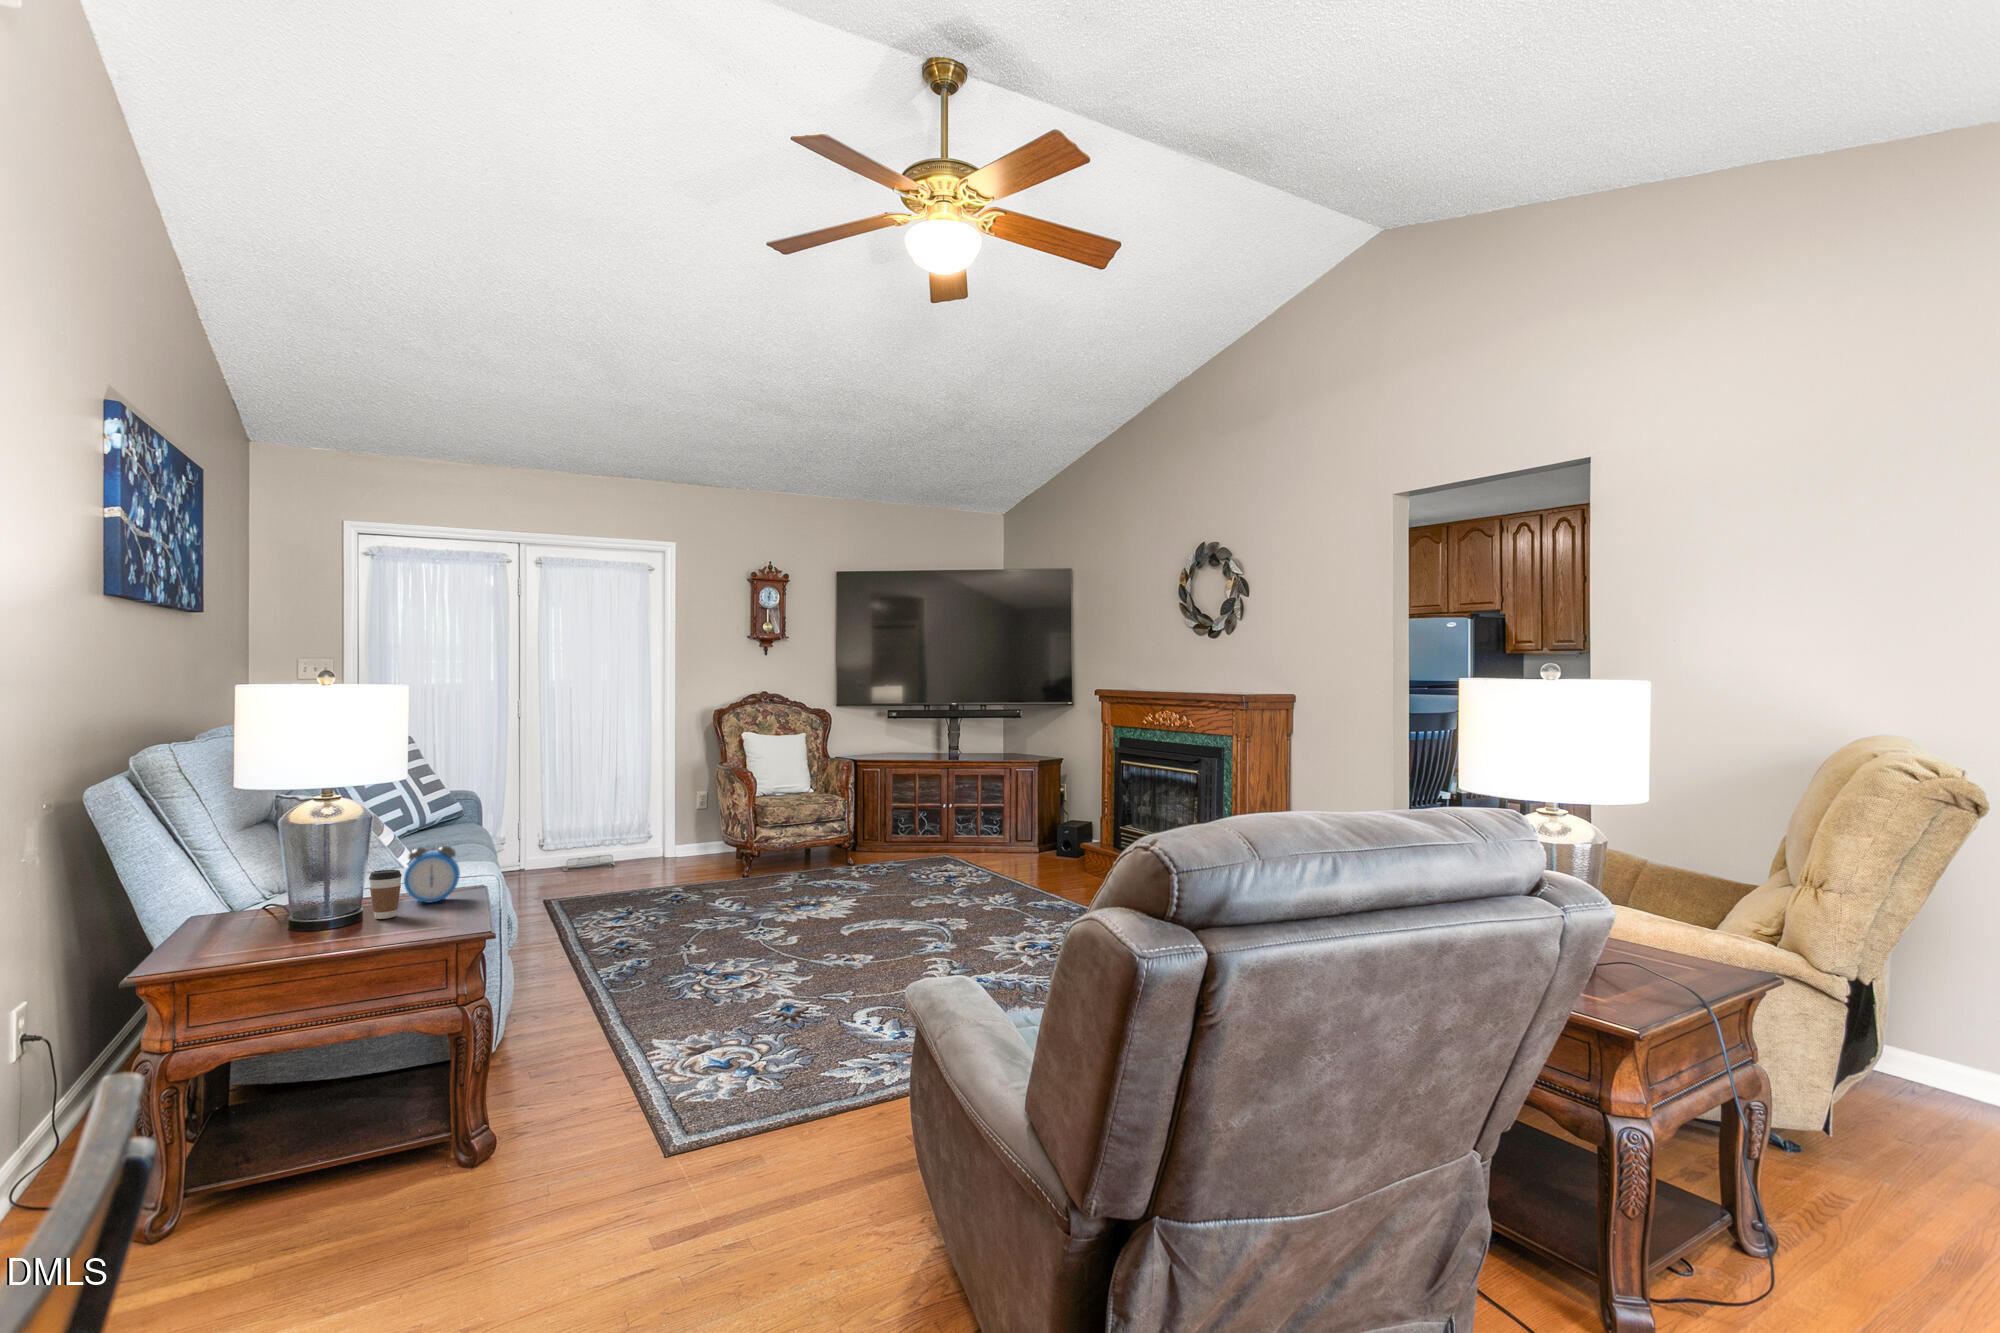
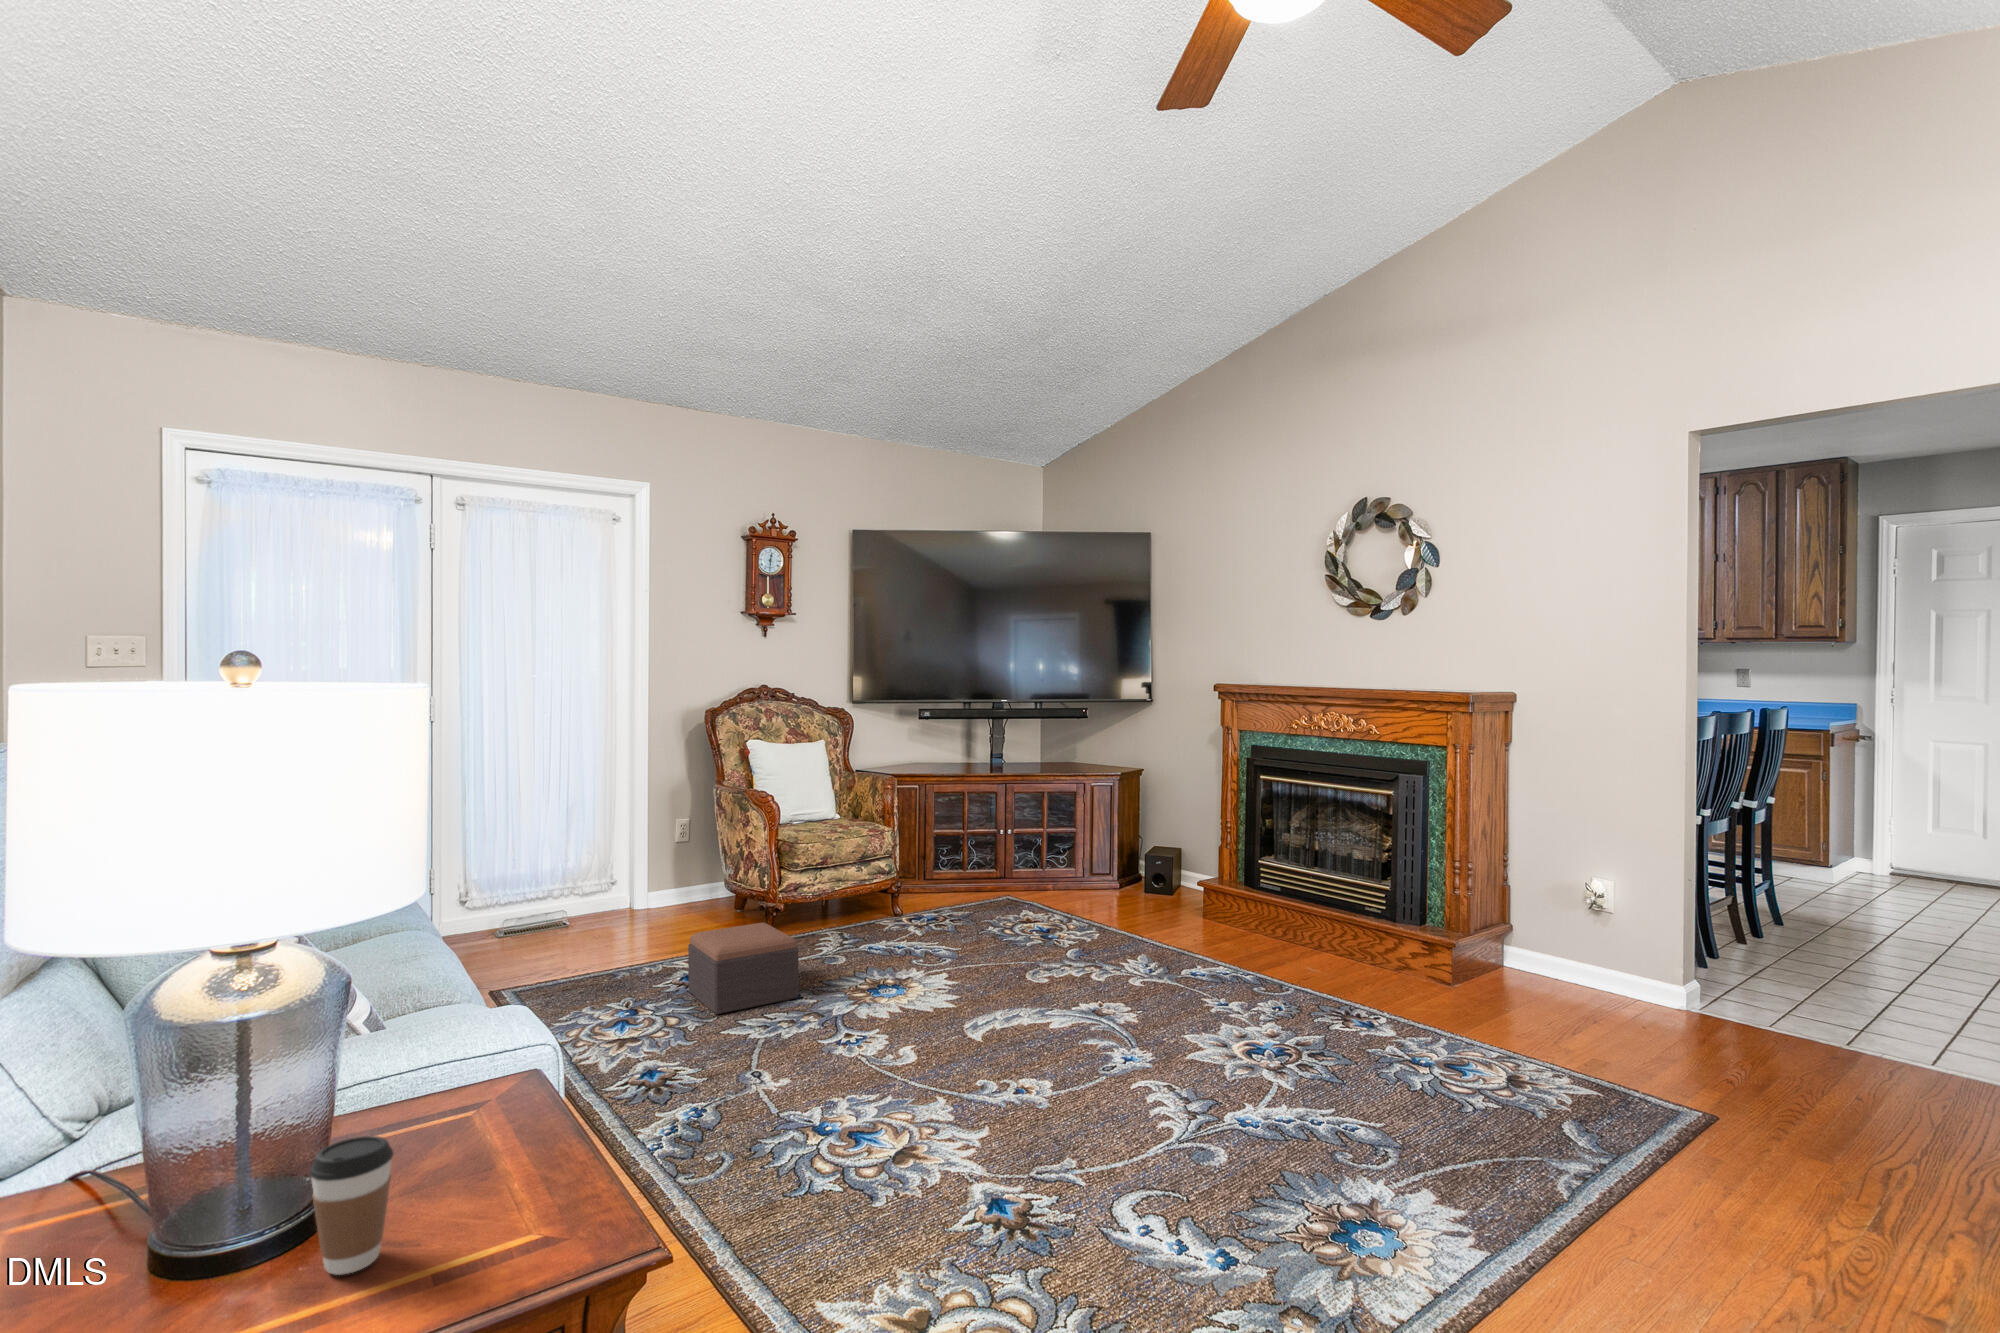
alarm clock: present [404,846,460,902] -> none [383,1043,511,1193]
footstool: none [670,858,741,915] -> present [688,923,799,1014]

